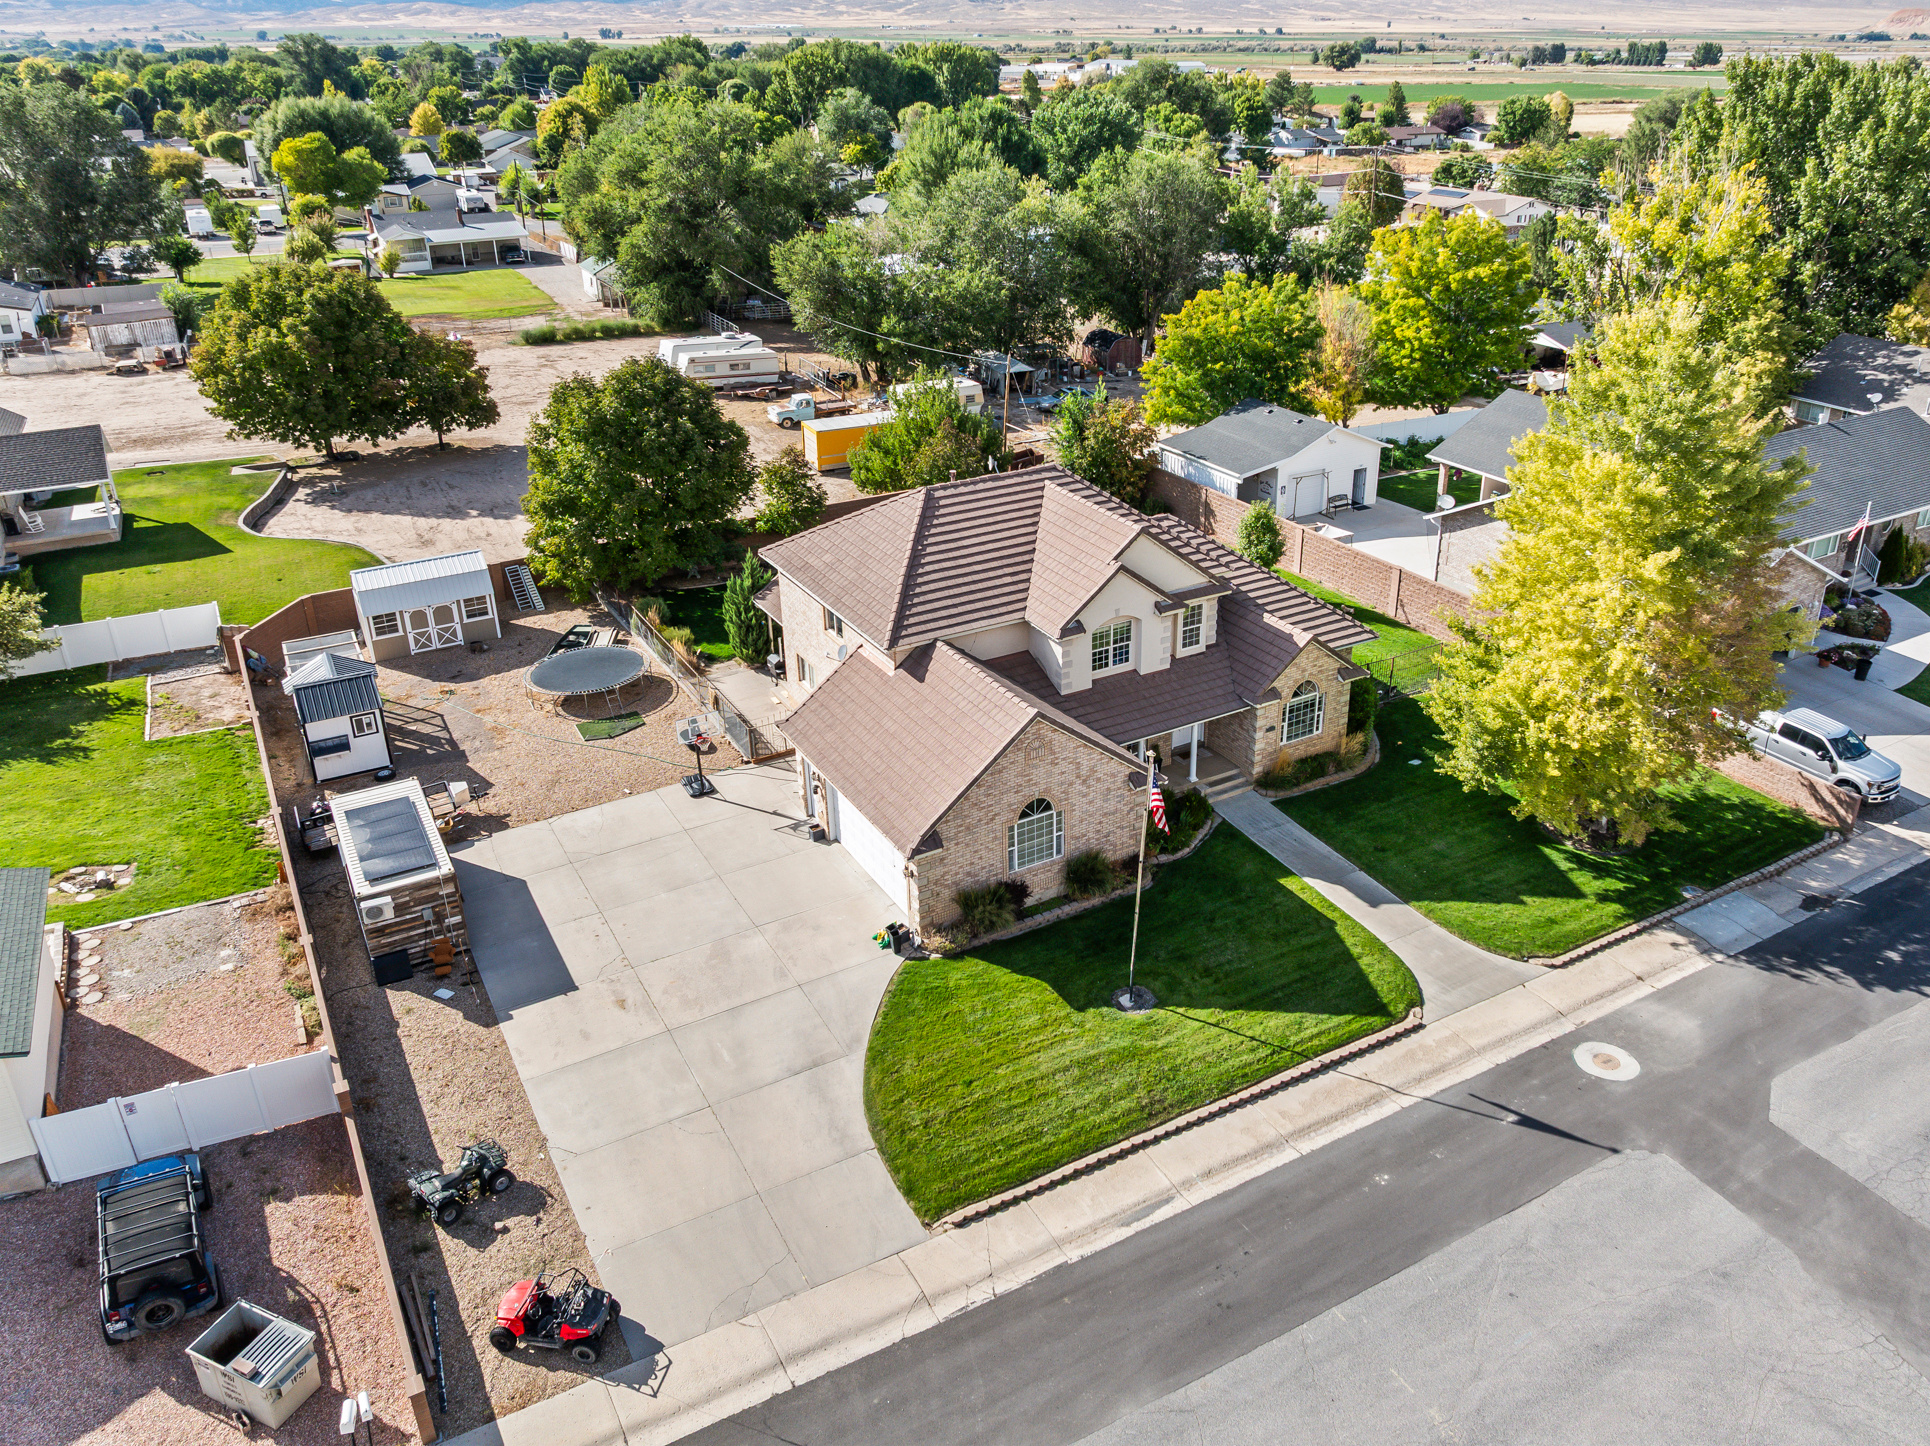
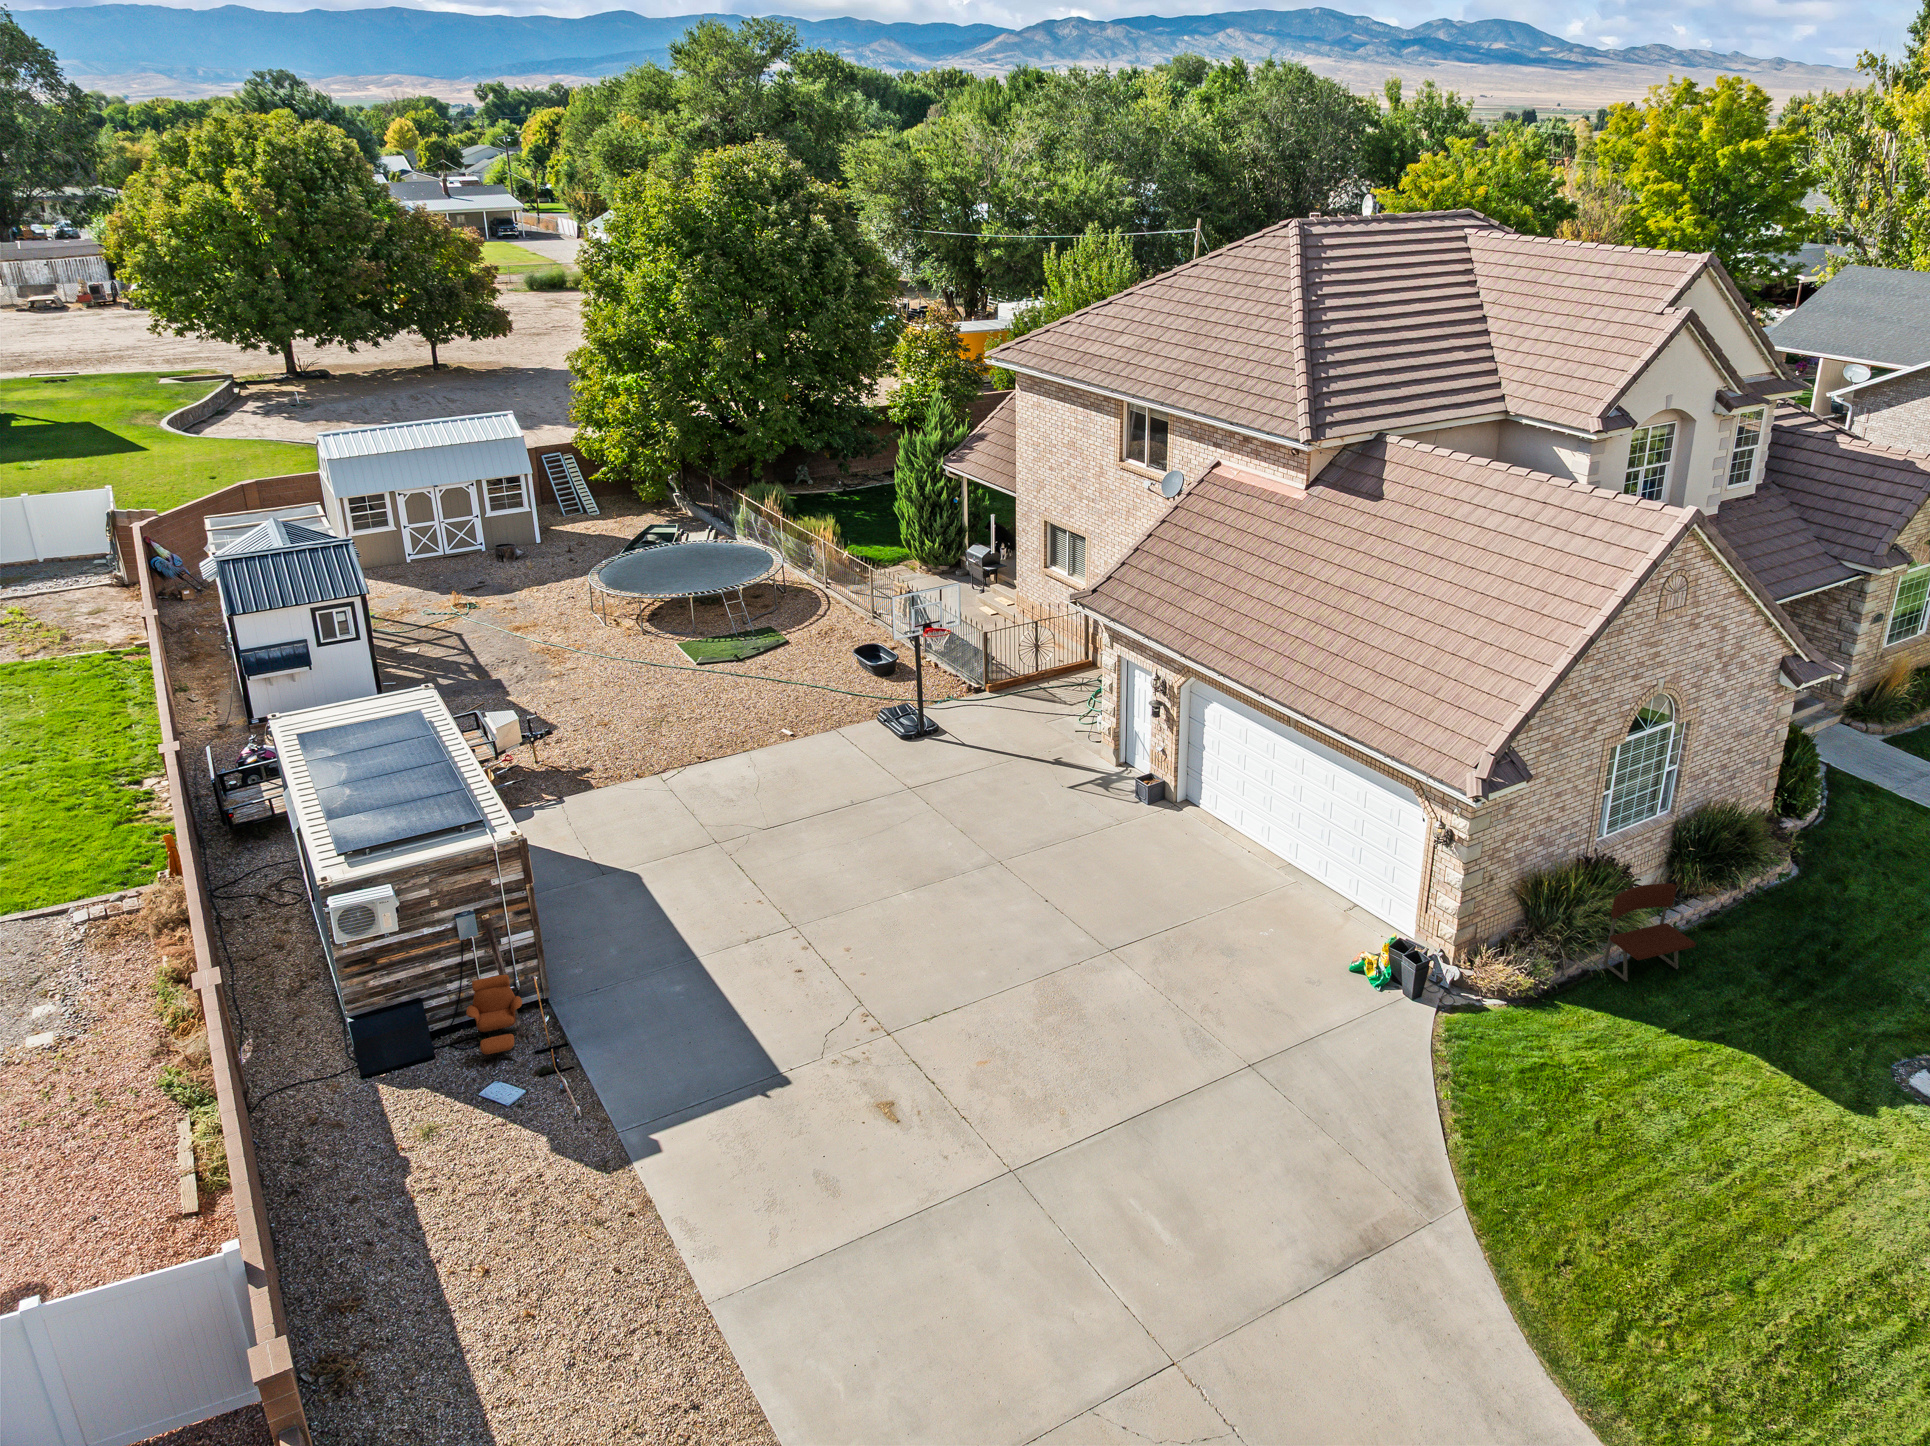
bench: none [1003,894,1044,943] -> present [1602,883,1696,982]

